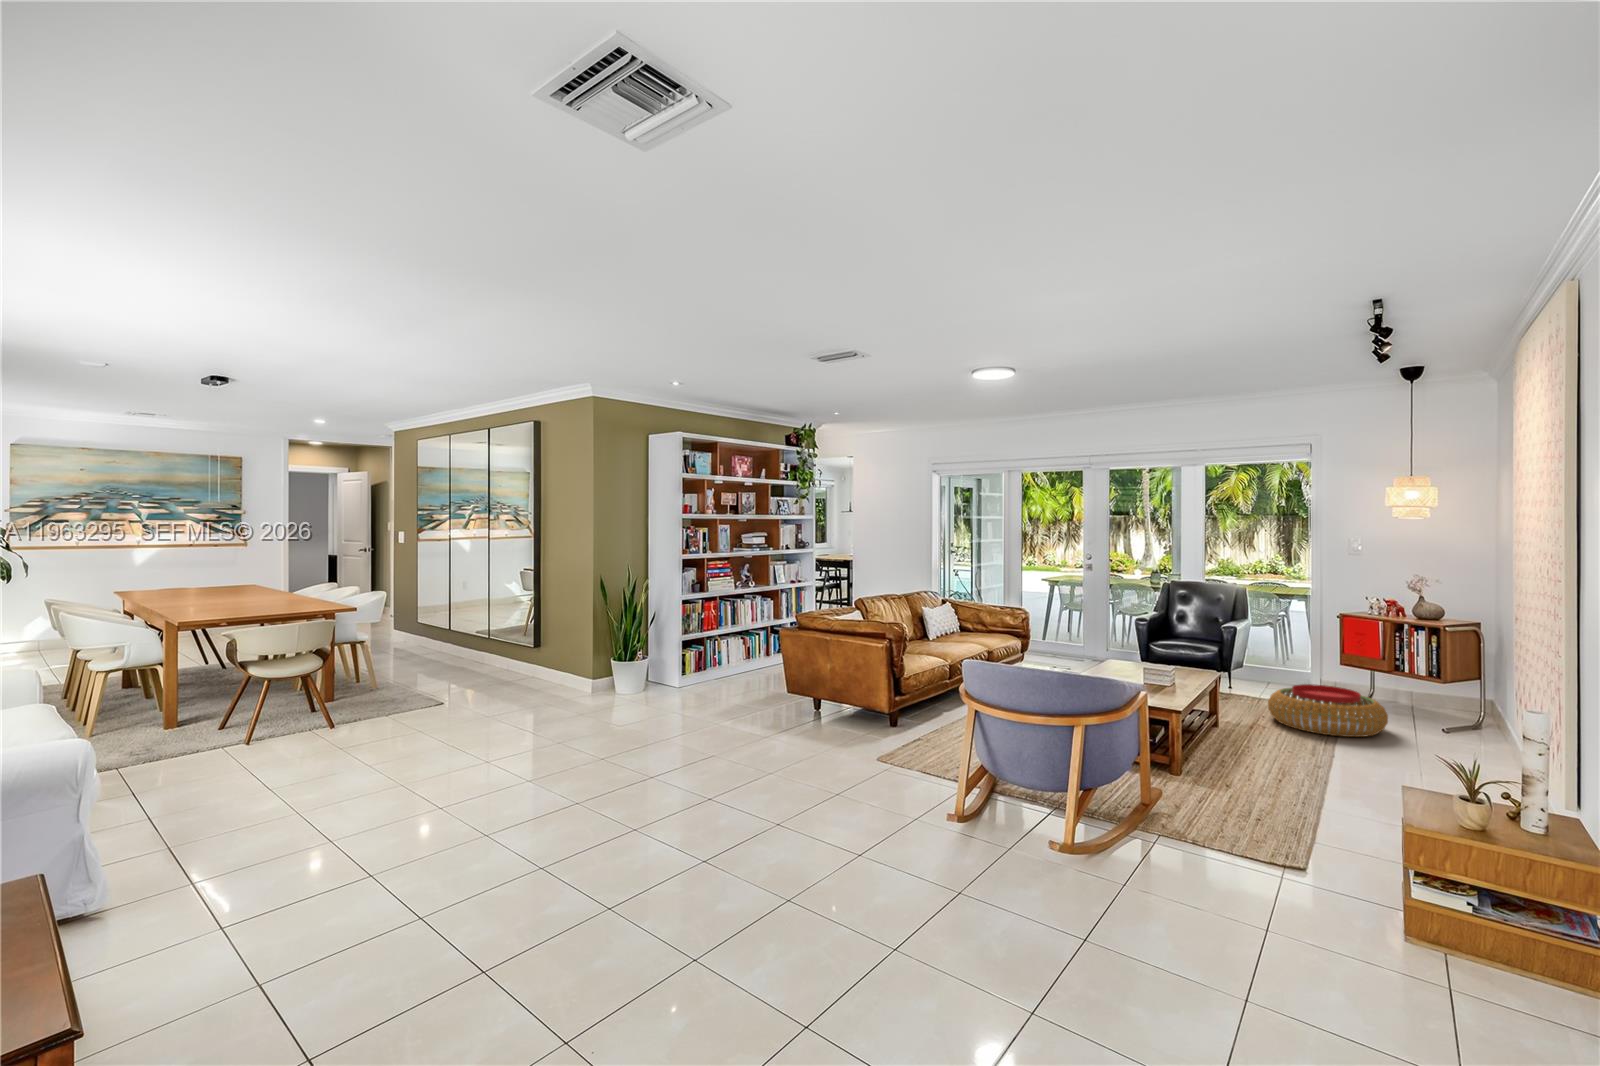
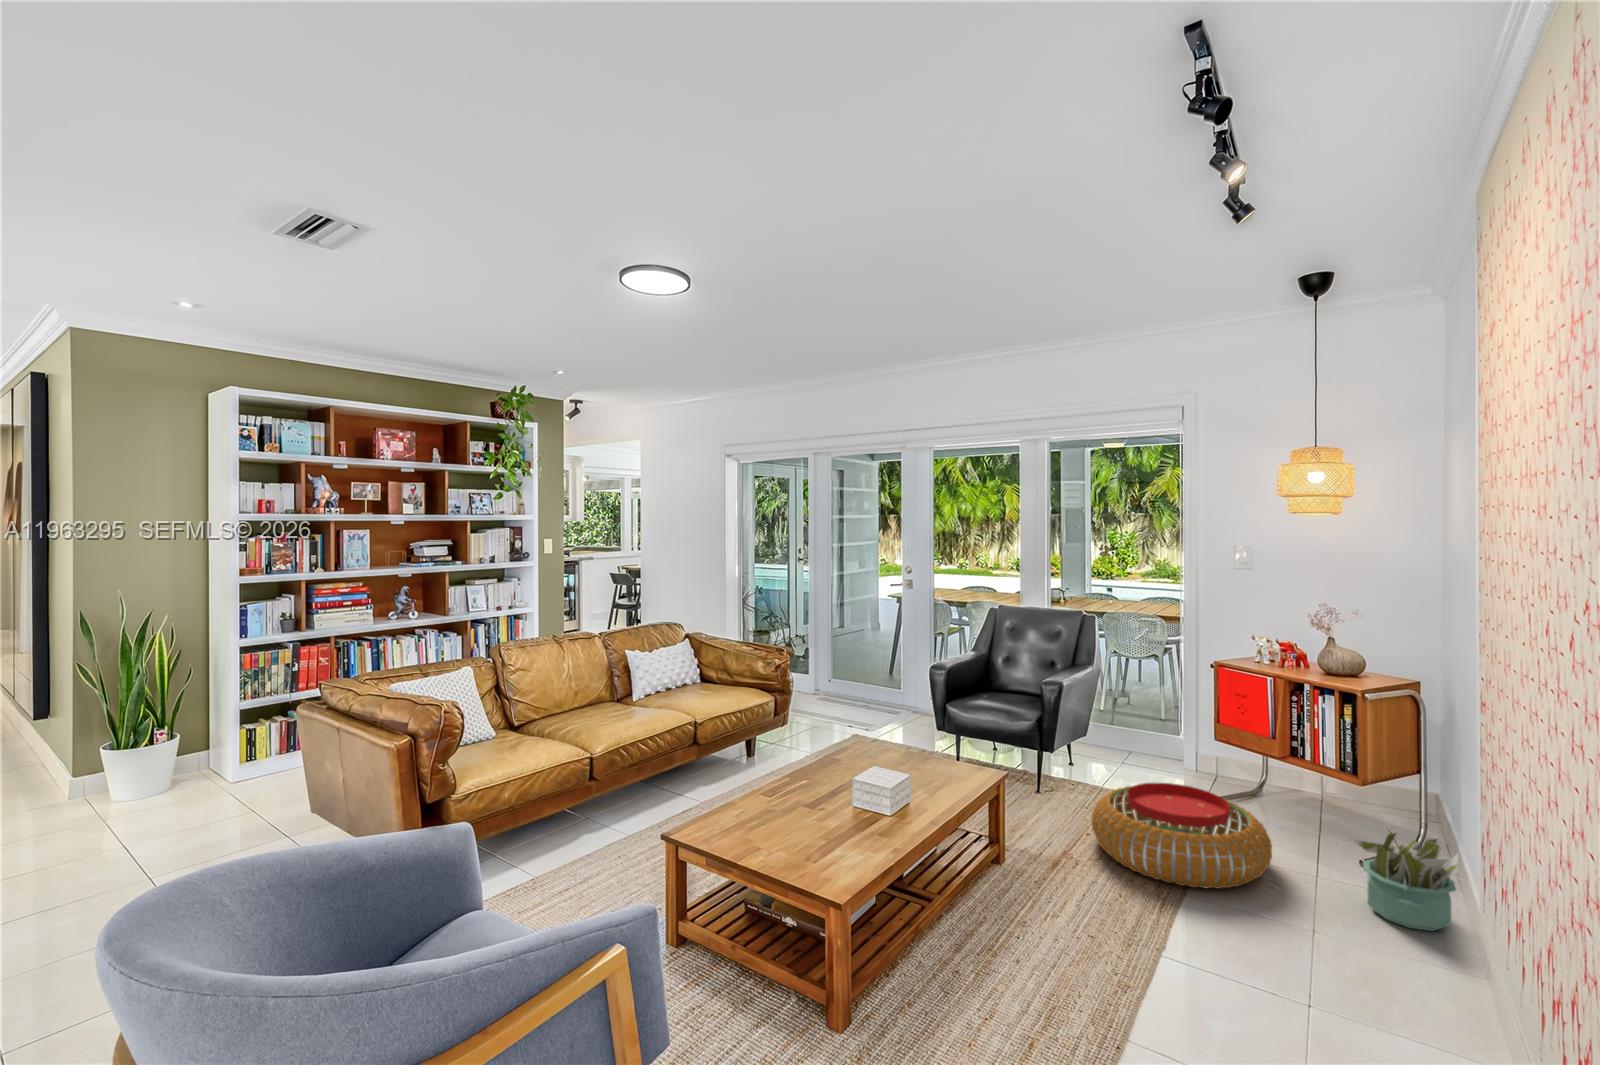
decorative plant: none [1439,701,1504,754] -> present [1354,831,1458,931]

